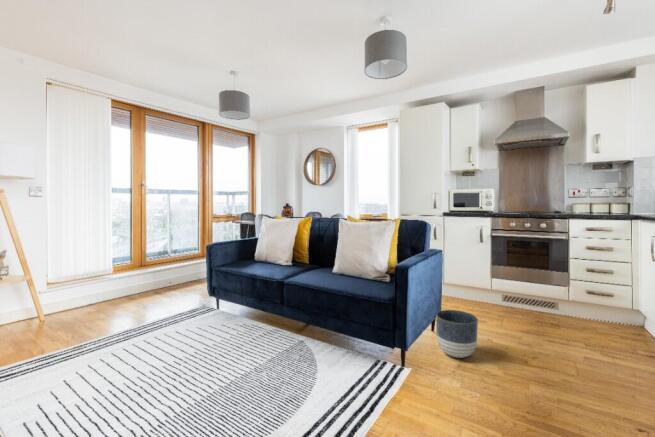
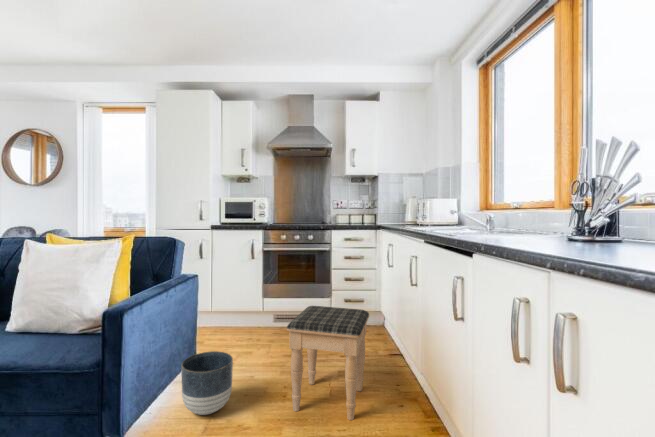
footstool: none [532,286,632,402] -> present [287,306,369,420]

